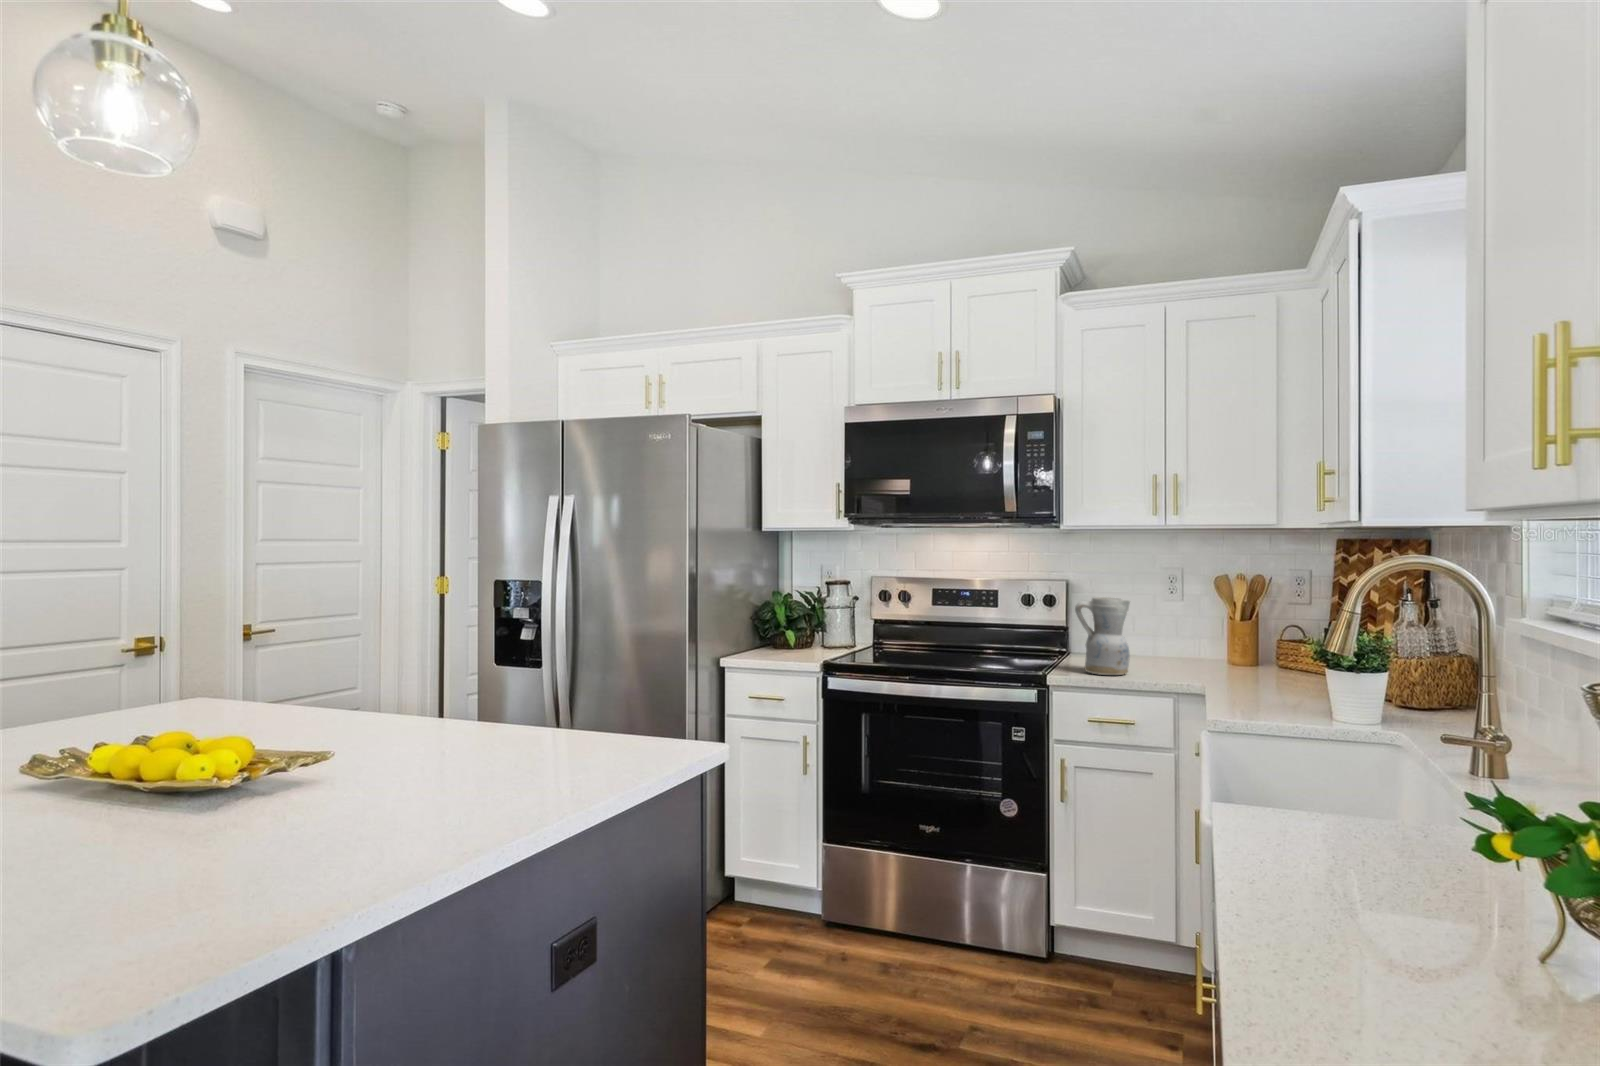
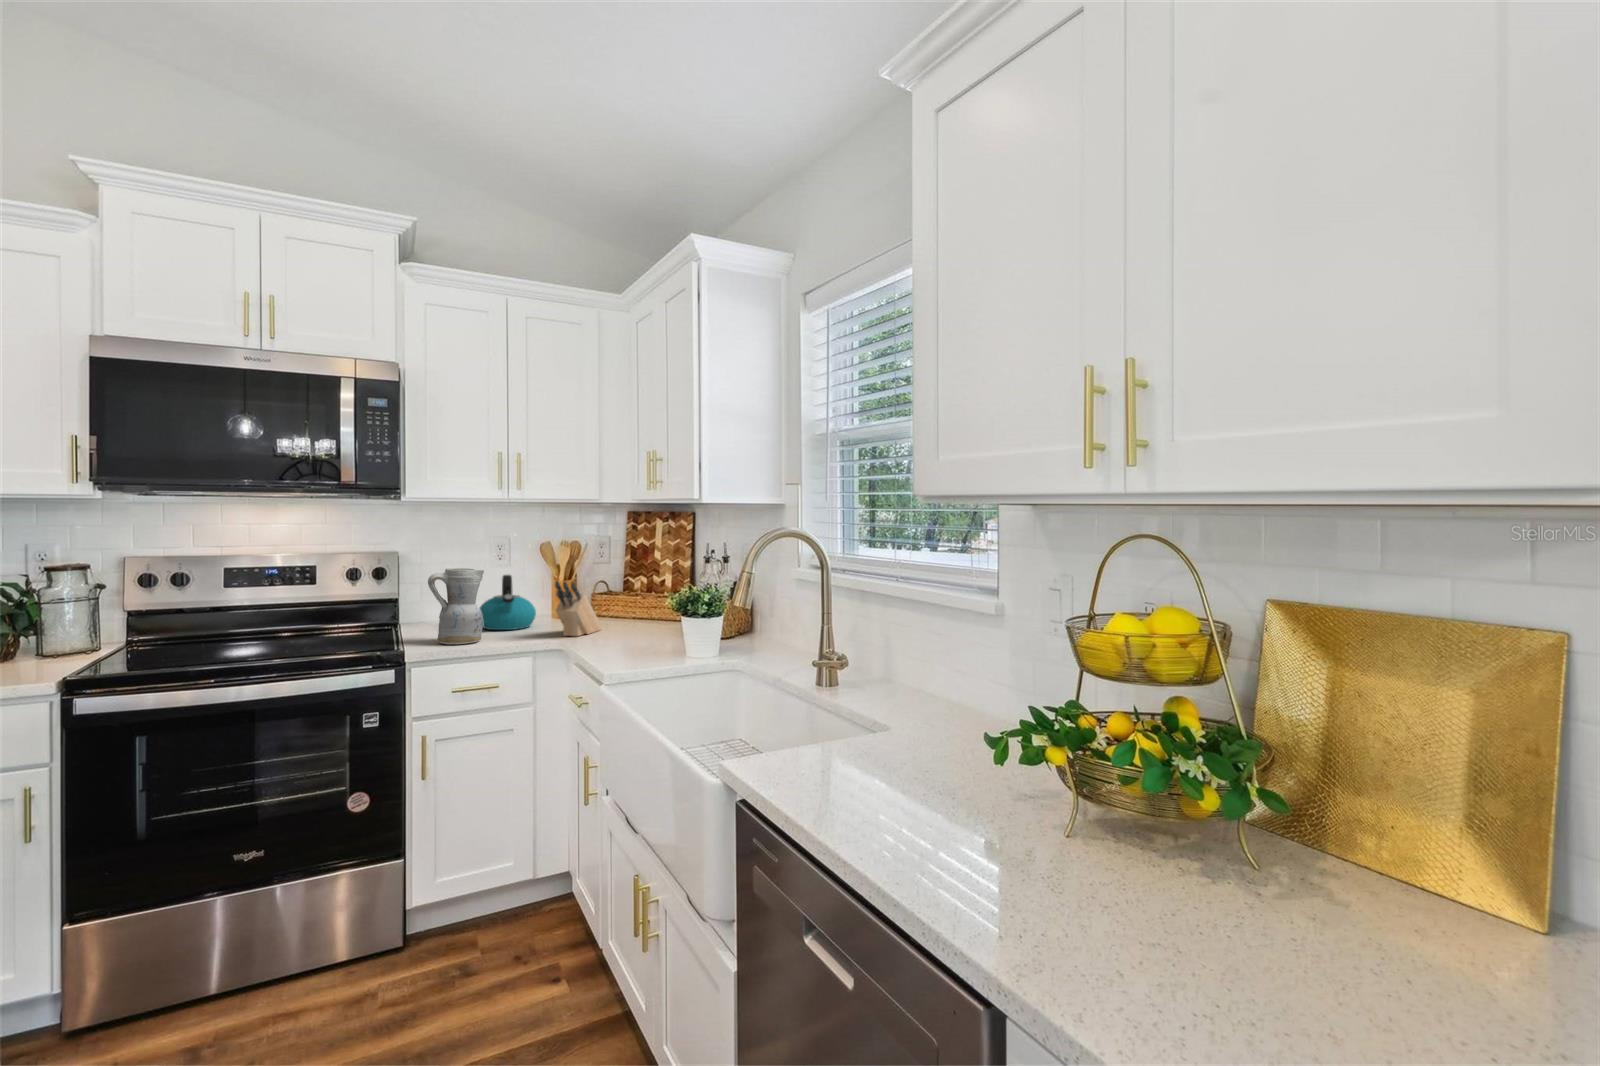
kettle: none [1136,608,1202,669] -> present [480,575,536,630]
knife block: none [1208,617,1277,684] -> present [555,581,602,636]

